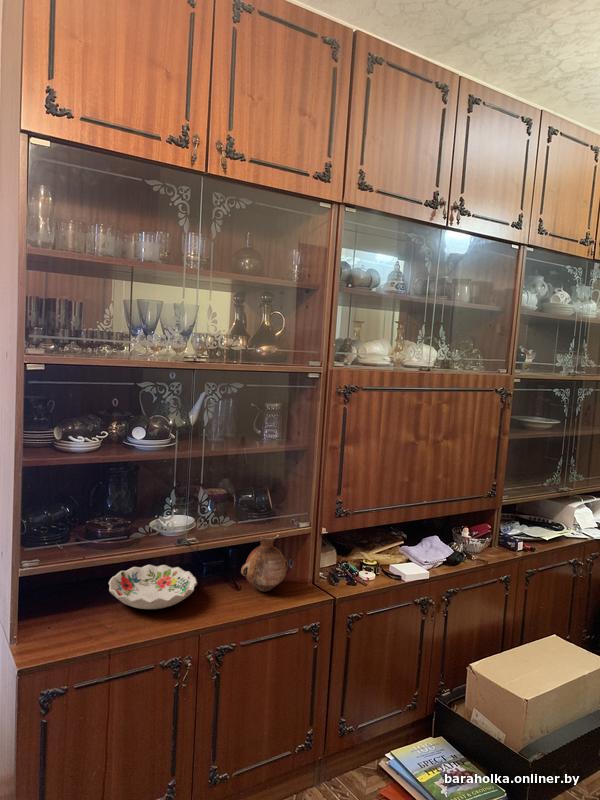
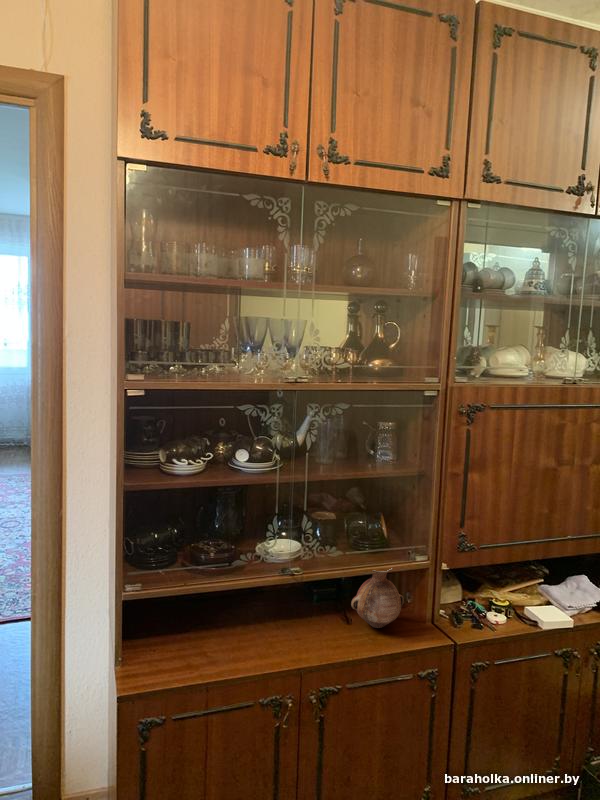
decorative bowl: present [109,565,197,609] -> none [215,588,304,639]

